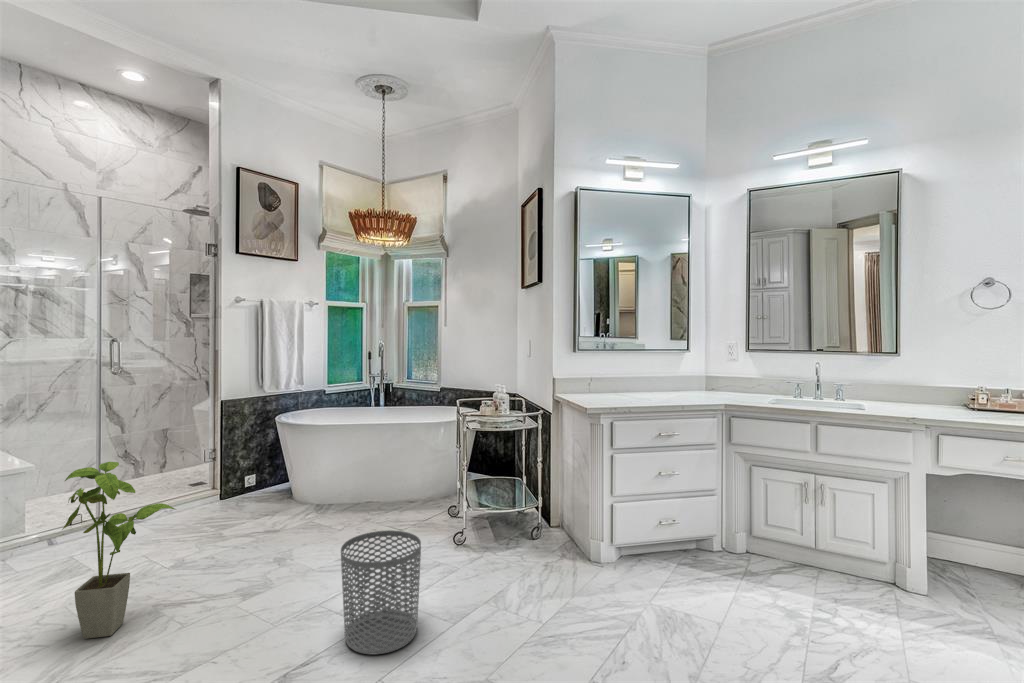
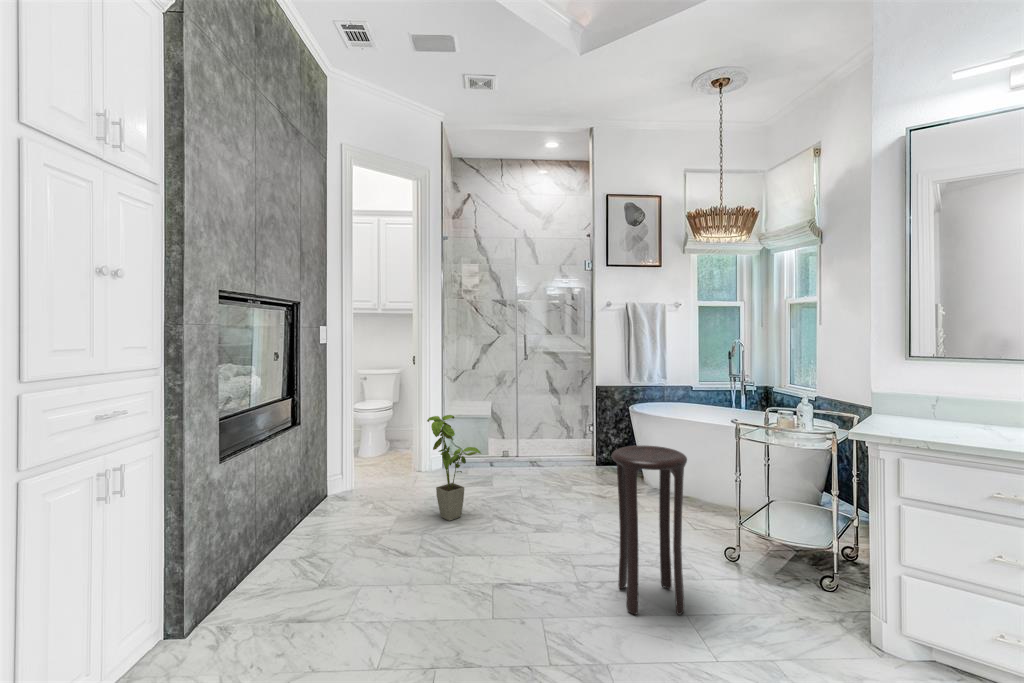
stool: none [427,440,497,603] -> present [612,446,687,615]
waste bin: present [341,530,421,654] -> none [508,507,575,612]

